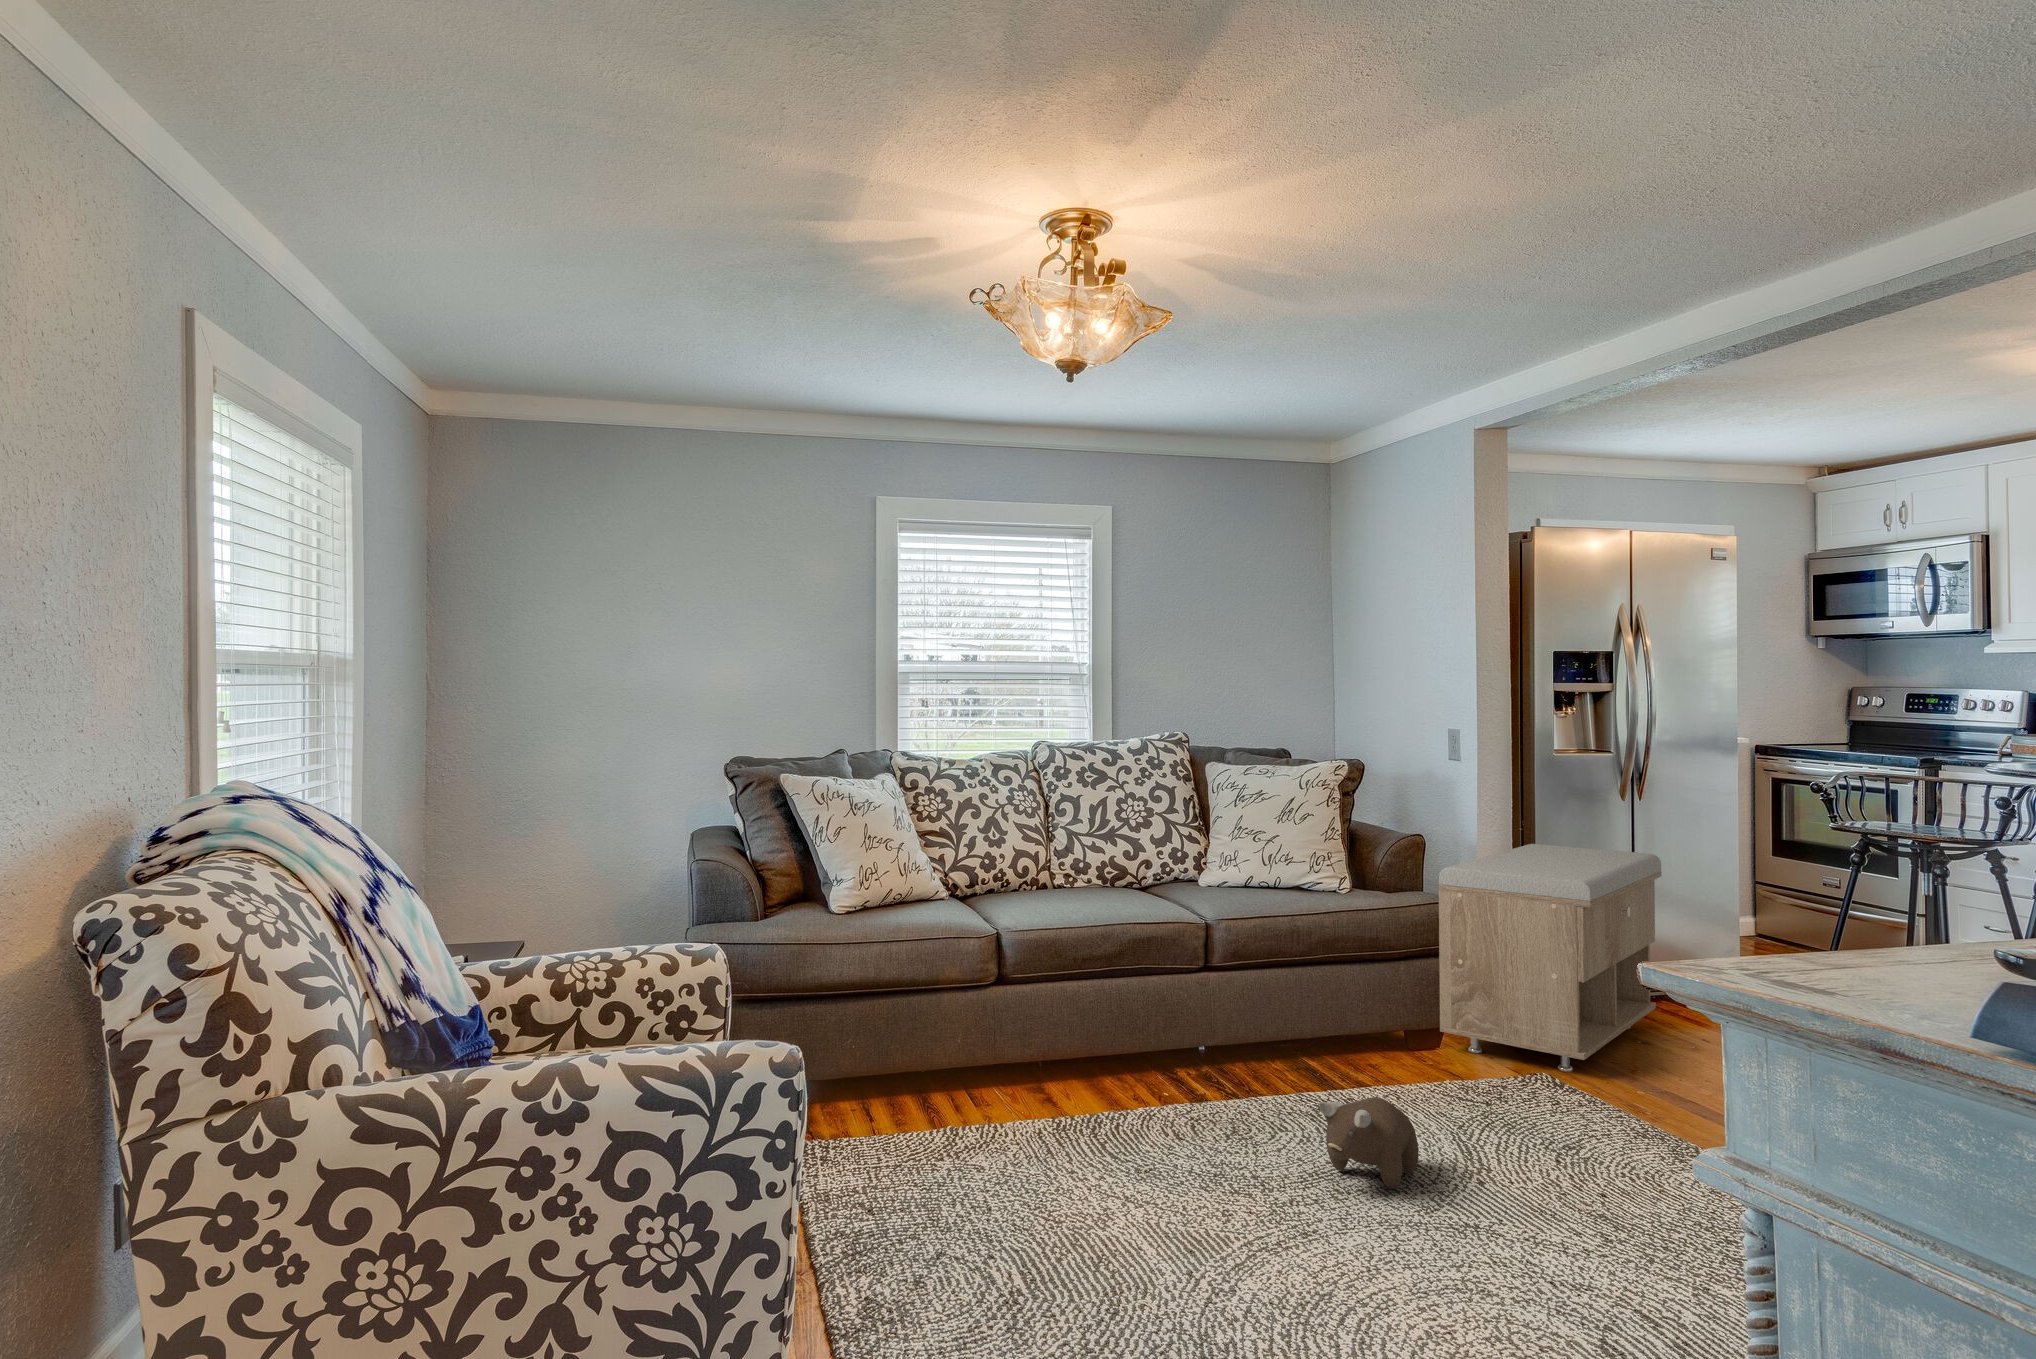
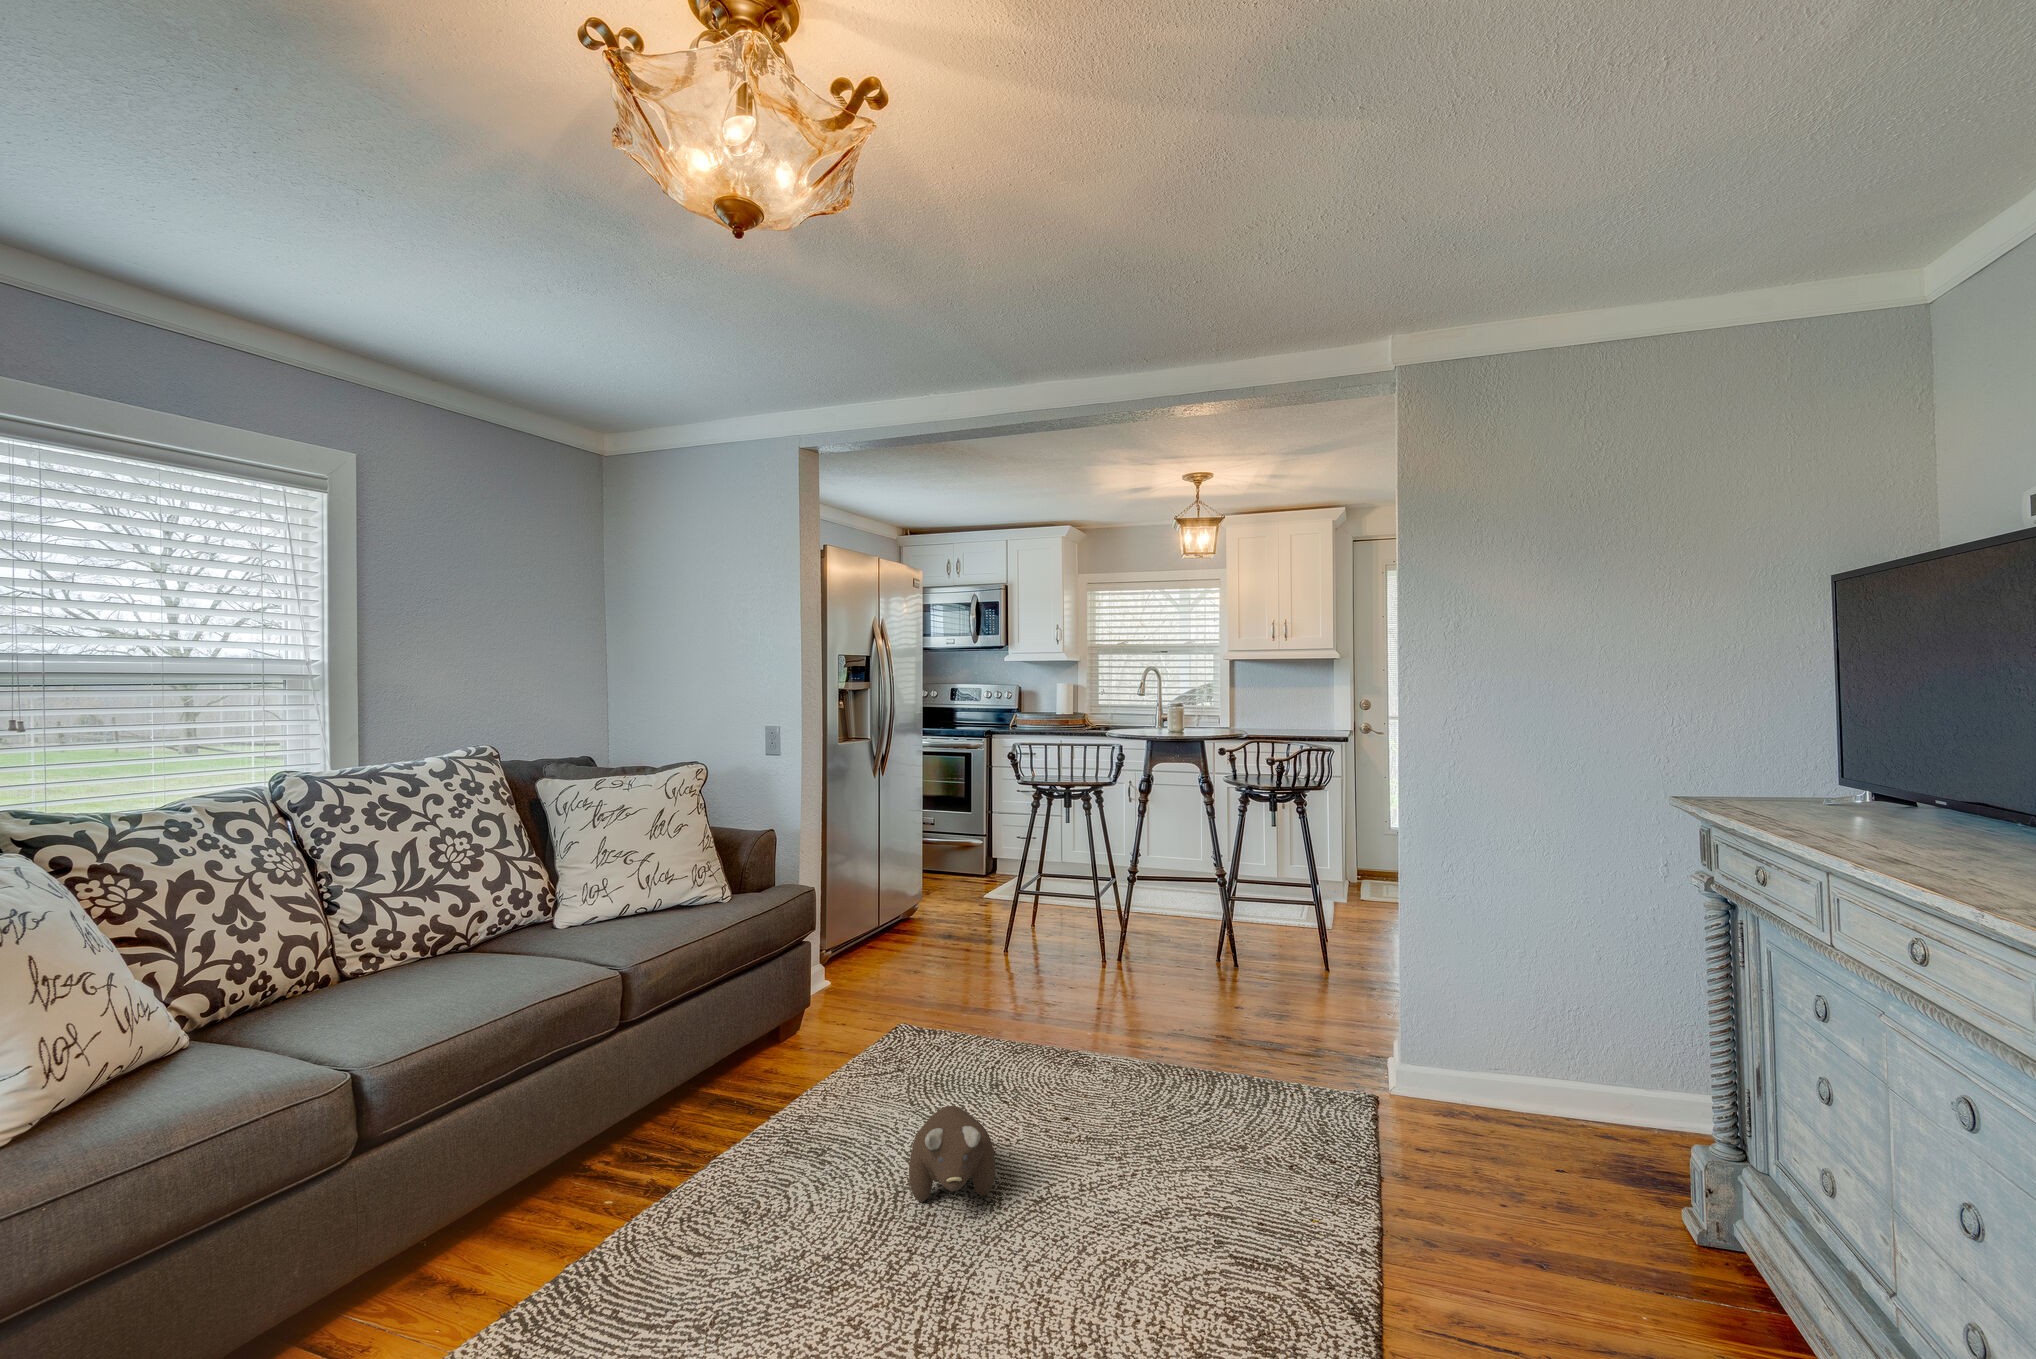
storage bench: present [1439,844,1662,1072] -> none [813,820,949,1026]

